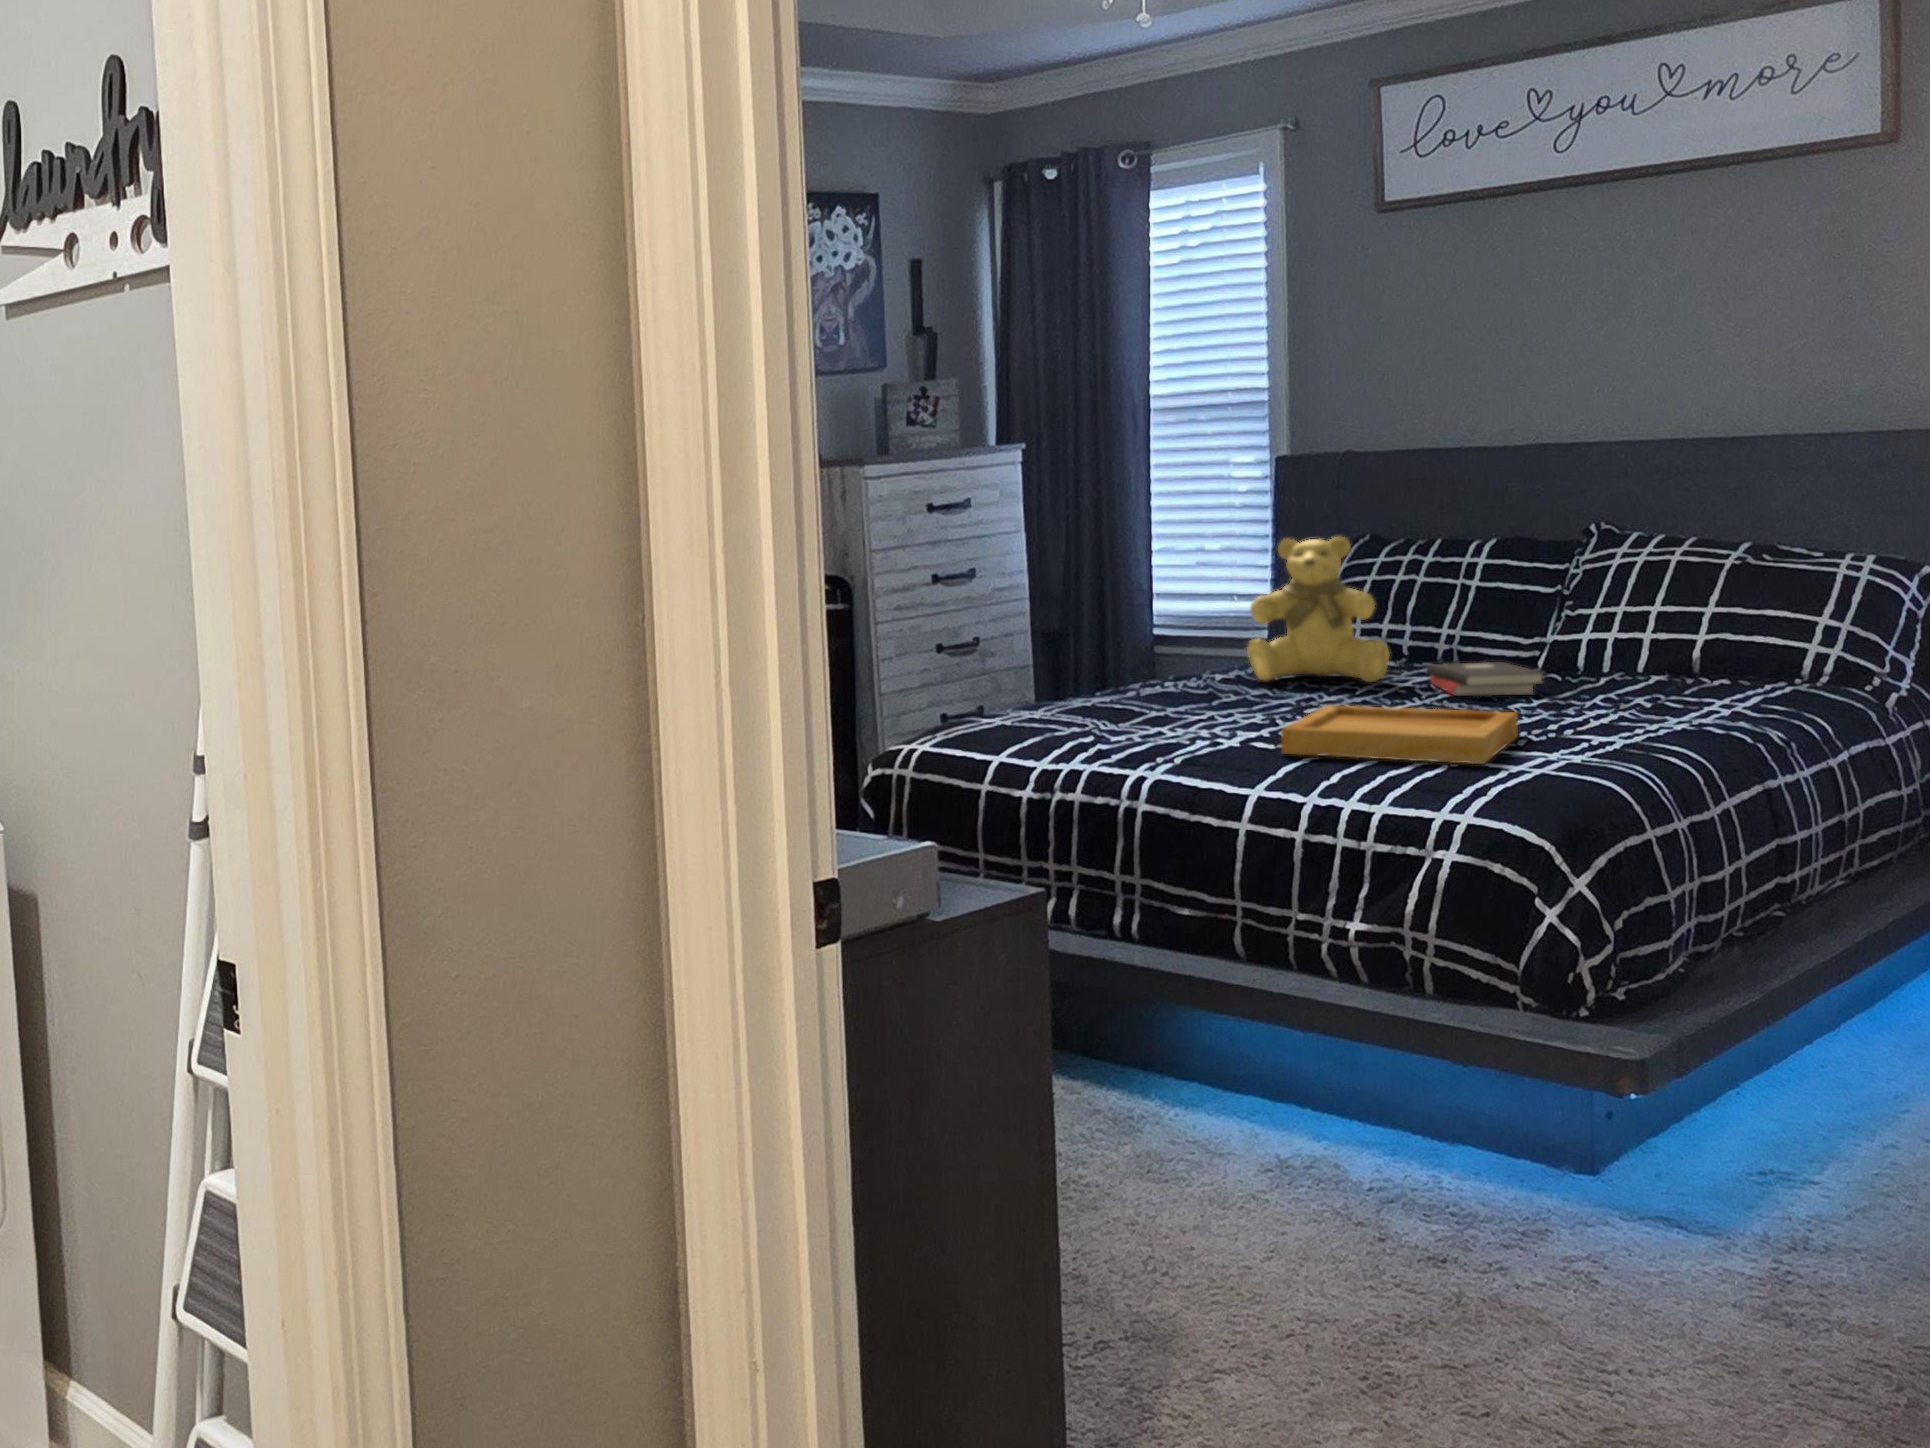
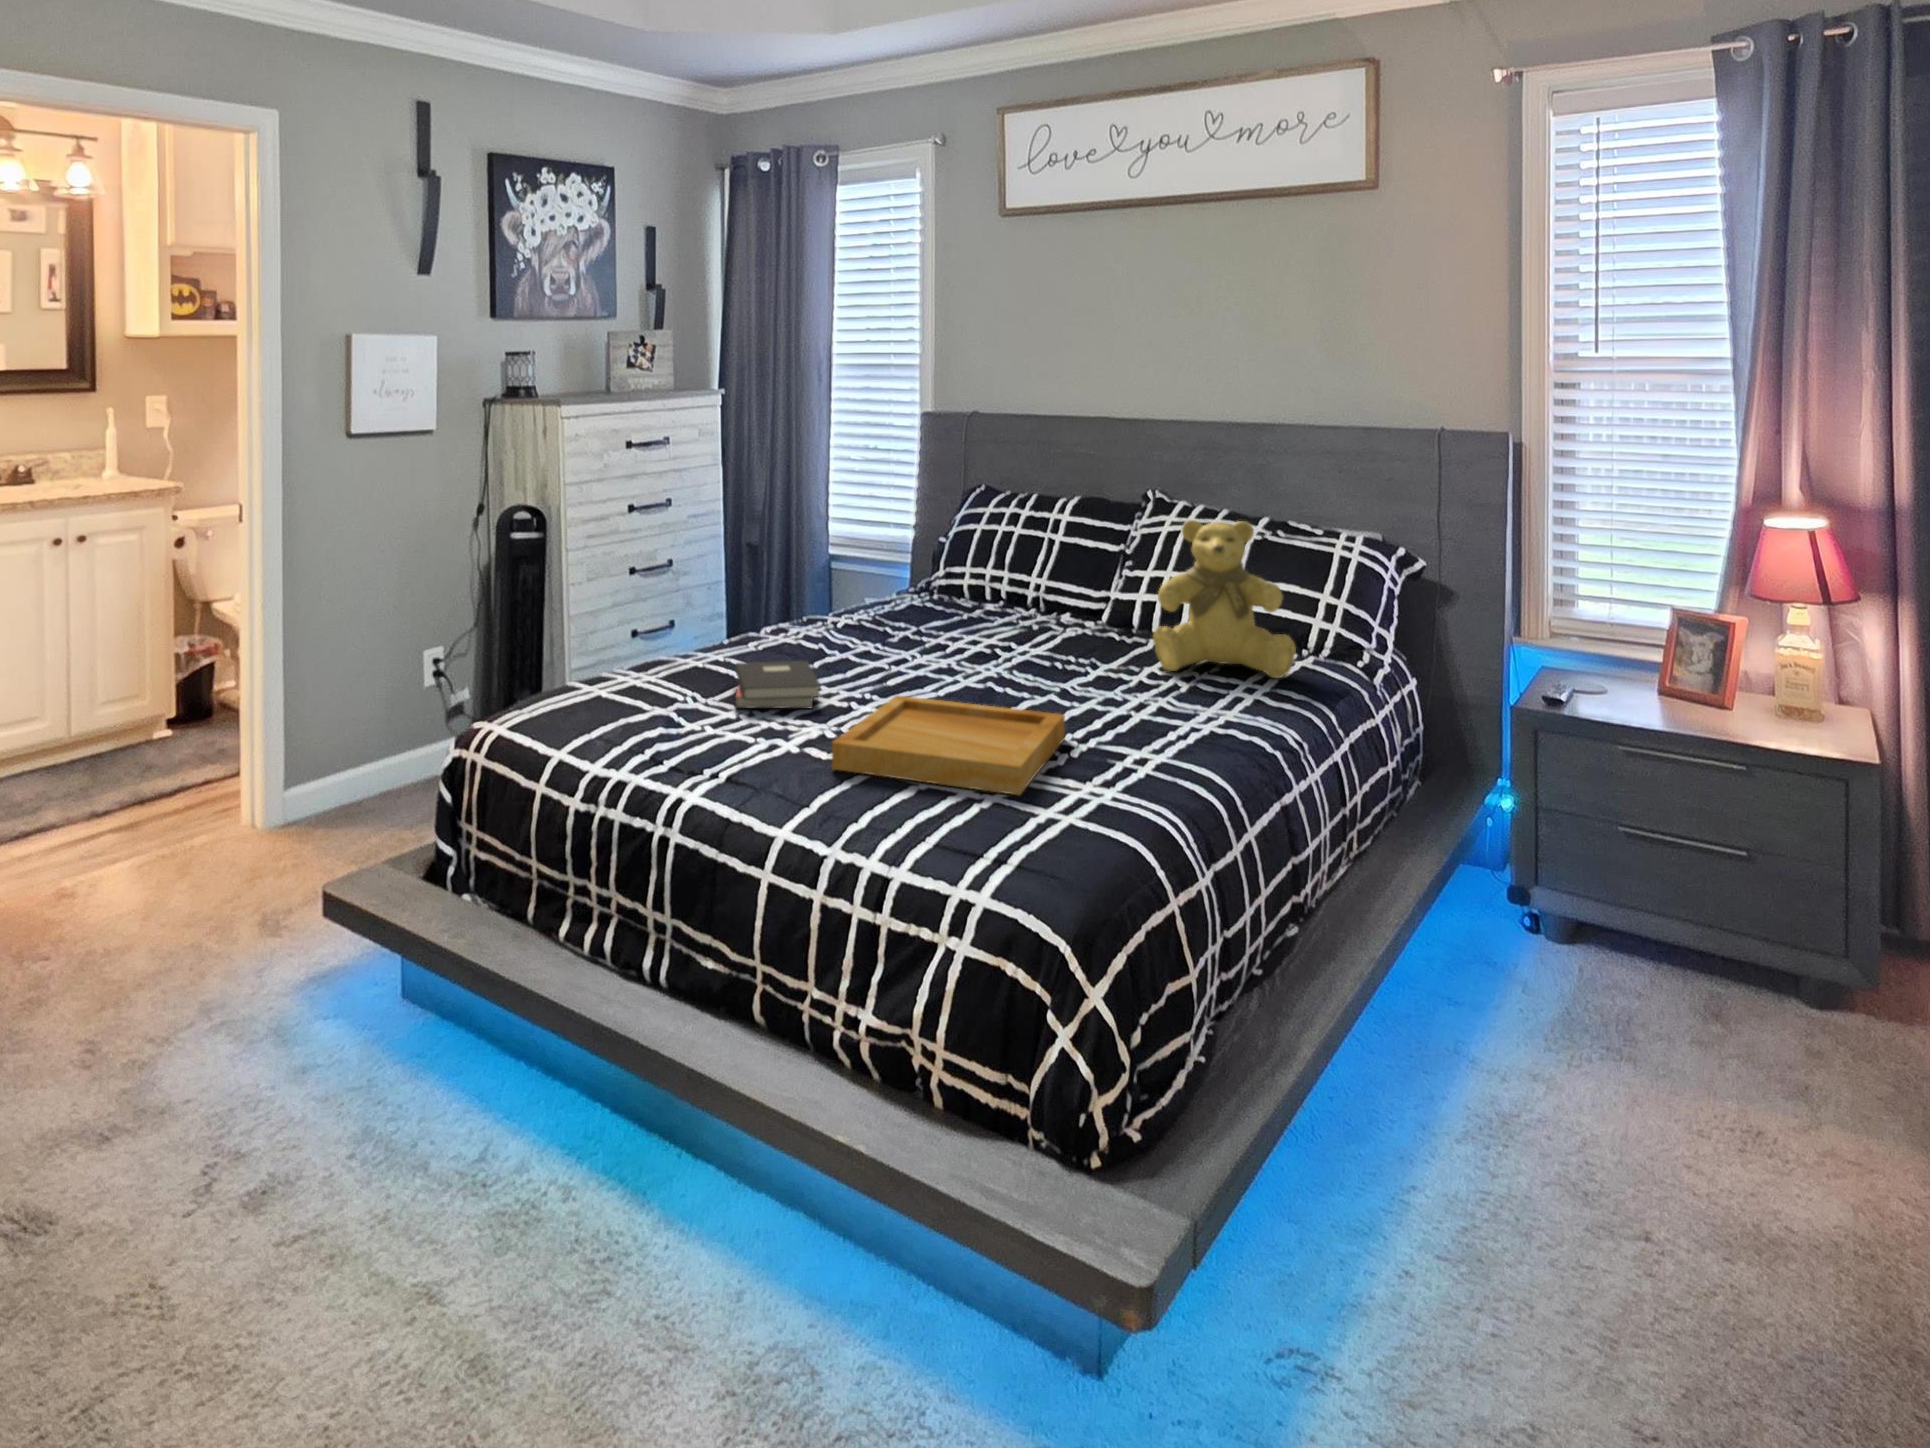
teddy bear: present [1247,537,1390,682] -> present [1153,520,1296,678]
hardback book: present [1427,662,1543,696] -> present [735,661,821,709]

